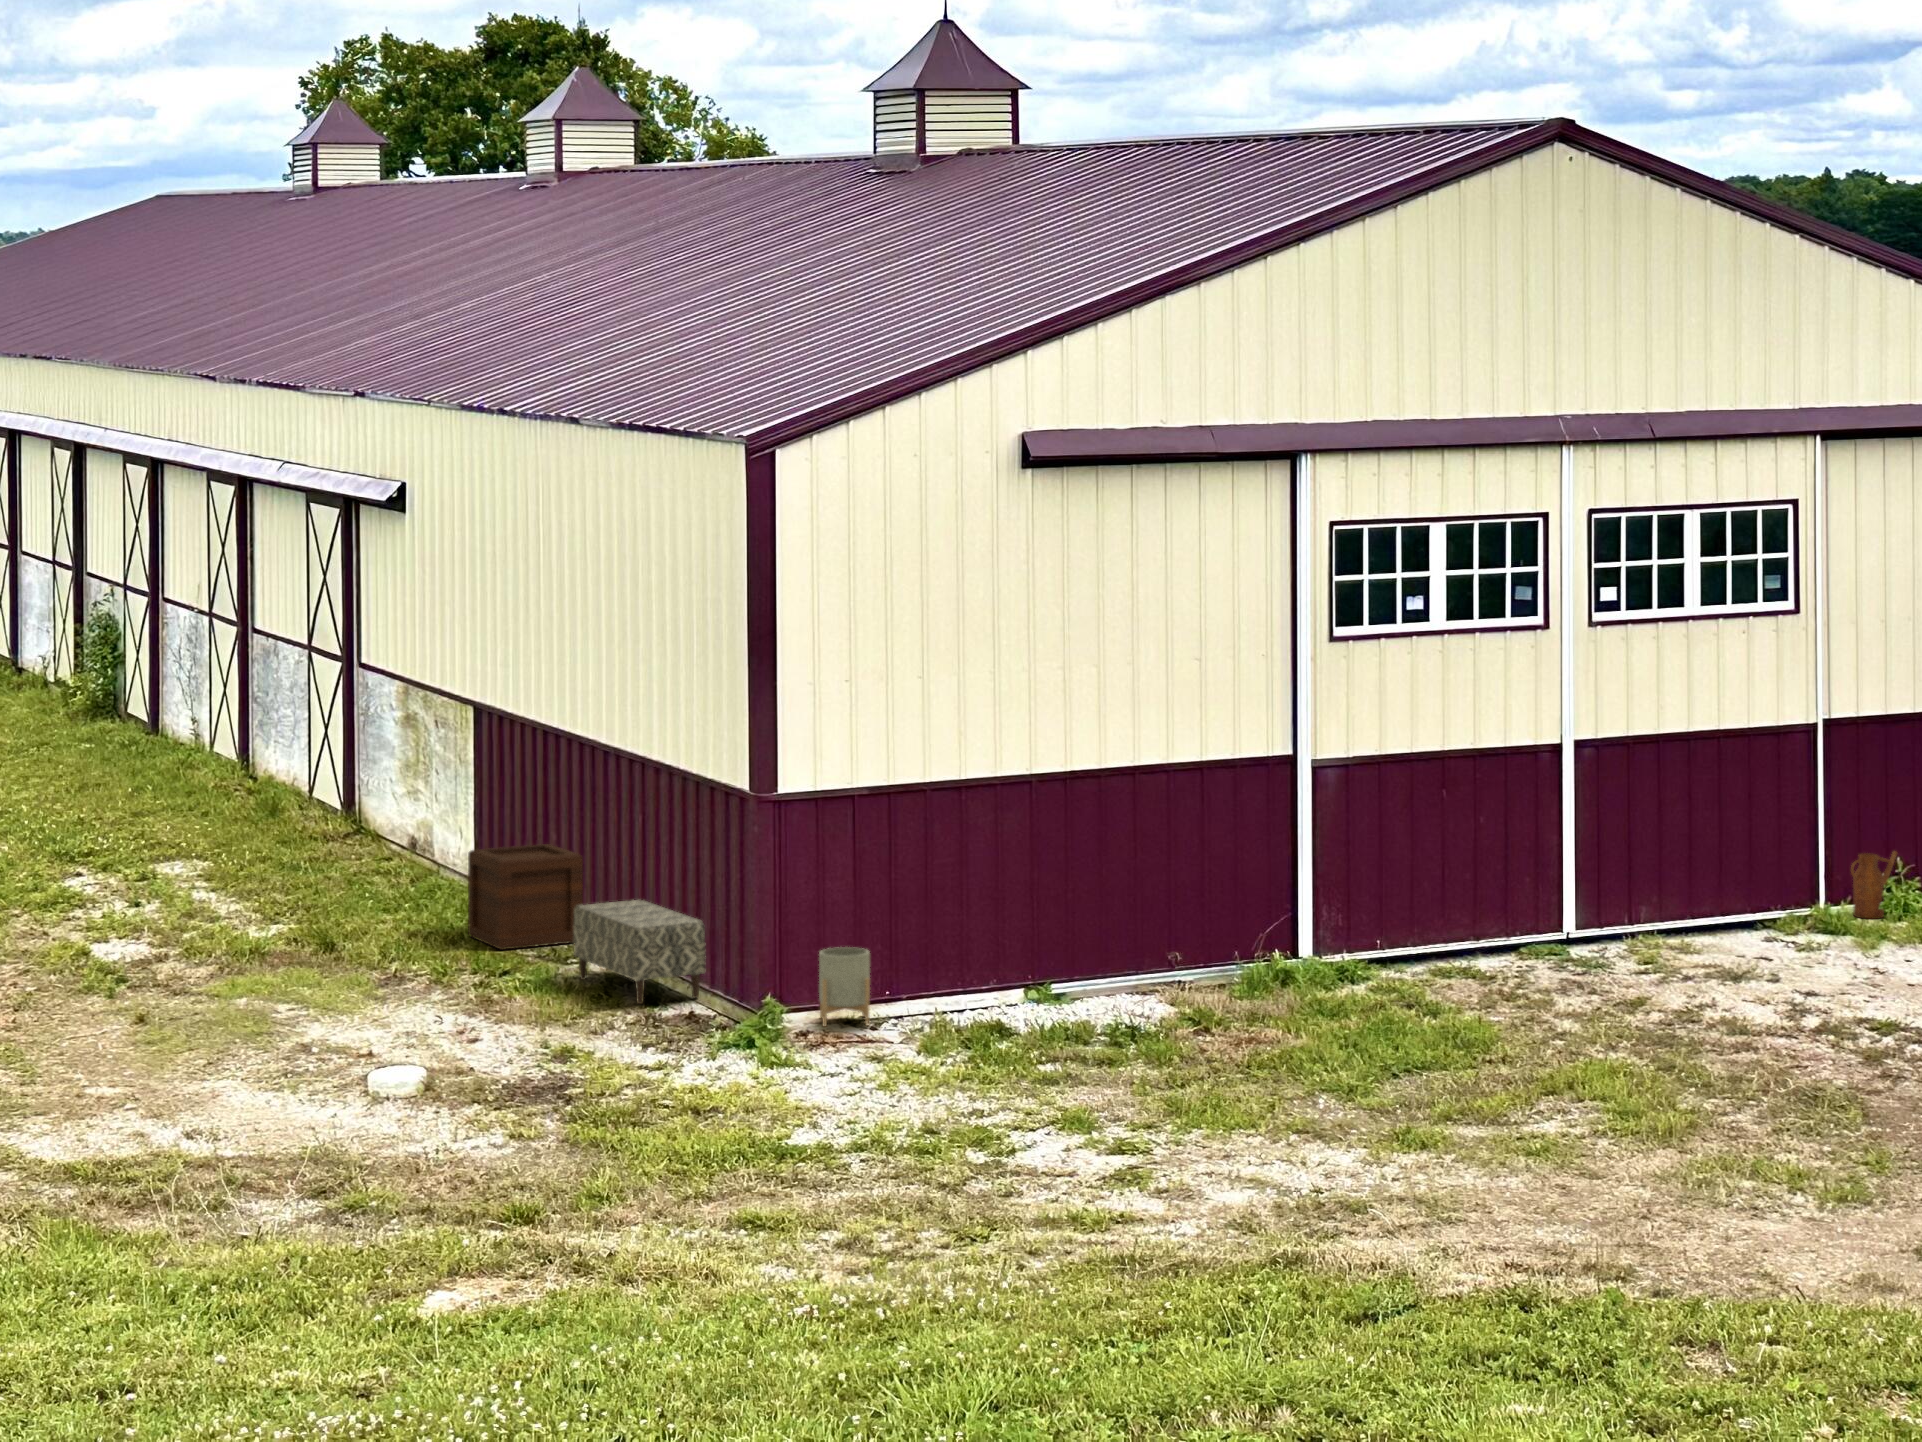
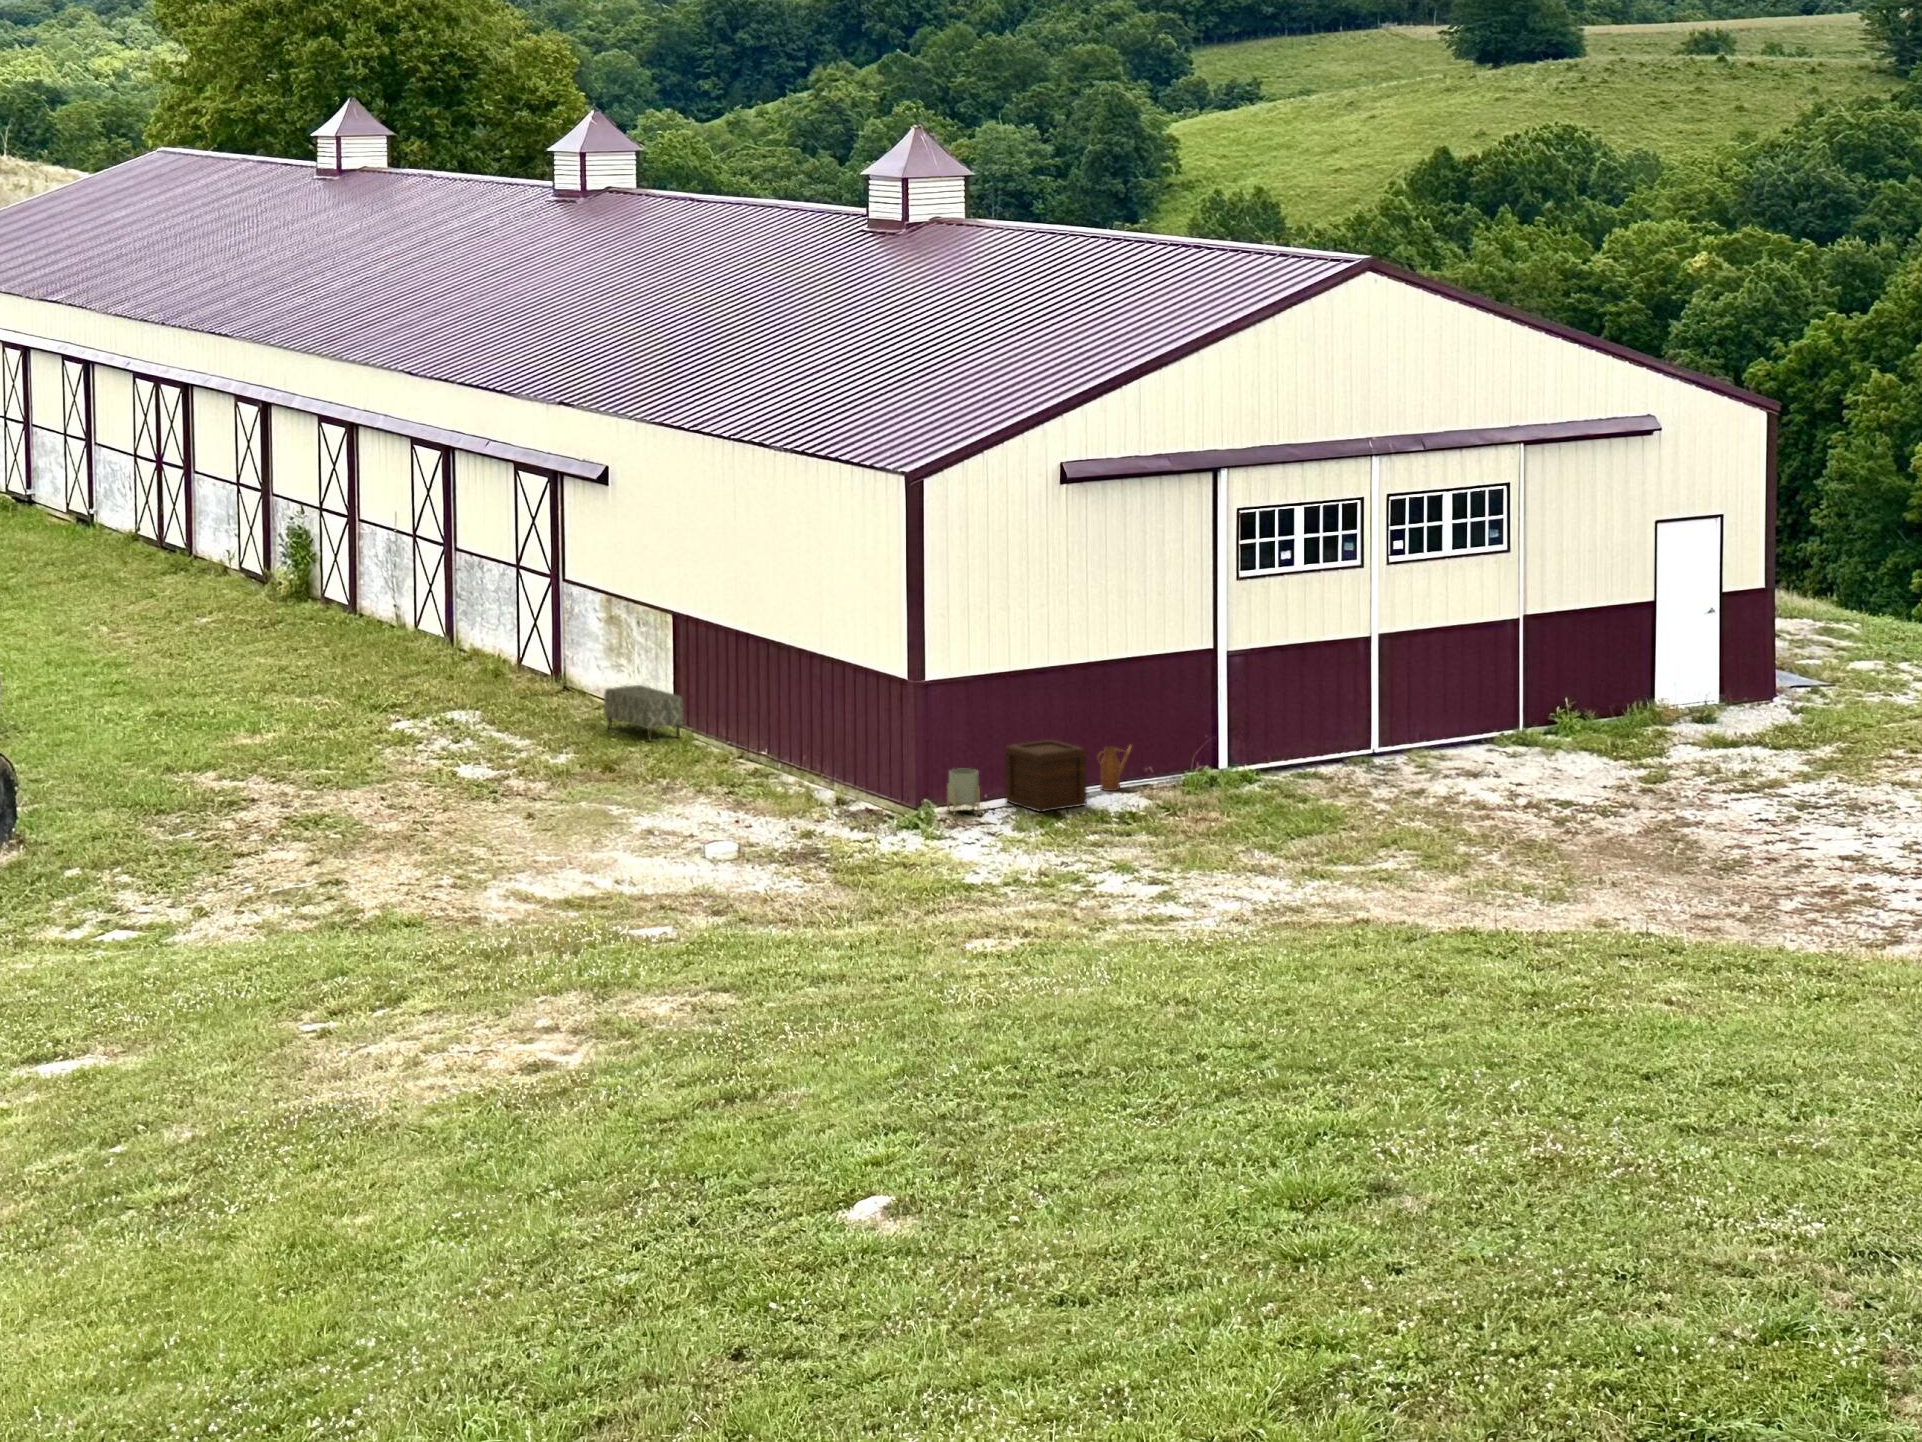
wooden crate: present [468,844,583,950] -> present [1005,740,1087,812]
watering can: present [1851,851,1897,919] -> present [1098,745,1132,791]
bench: present [574,900,705,1004] -> present [604,685,683,741]

